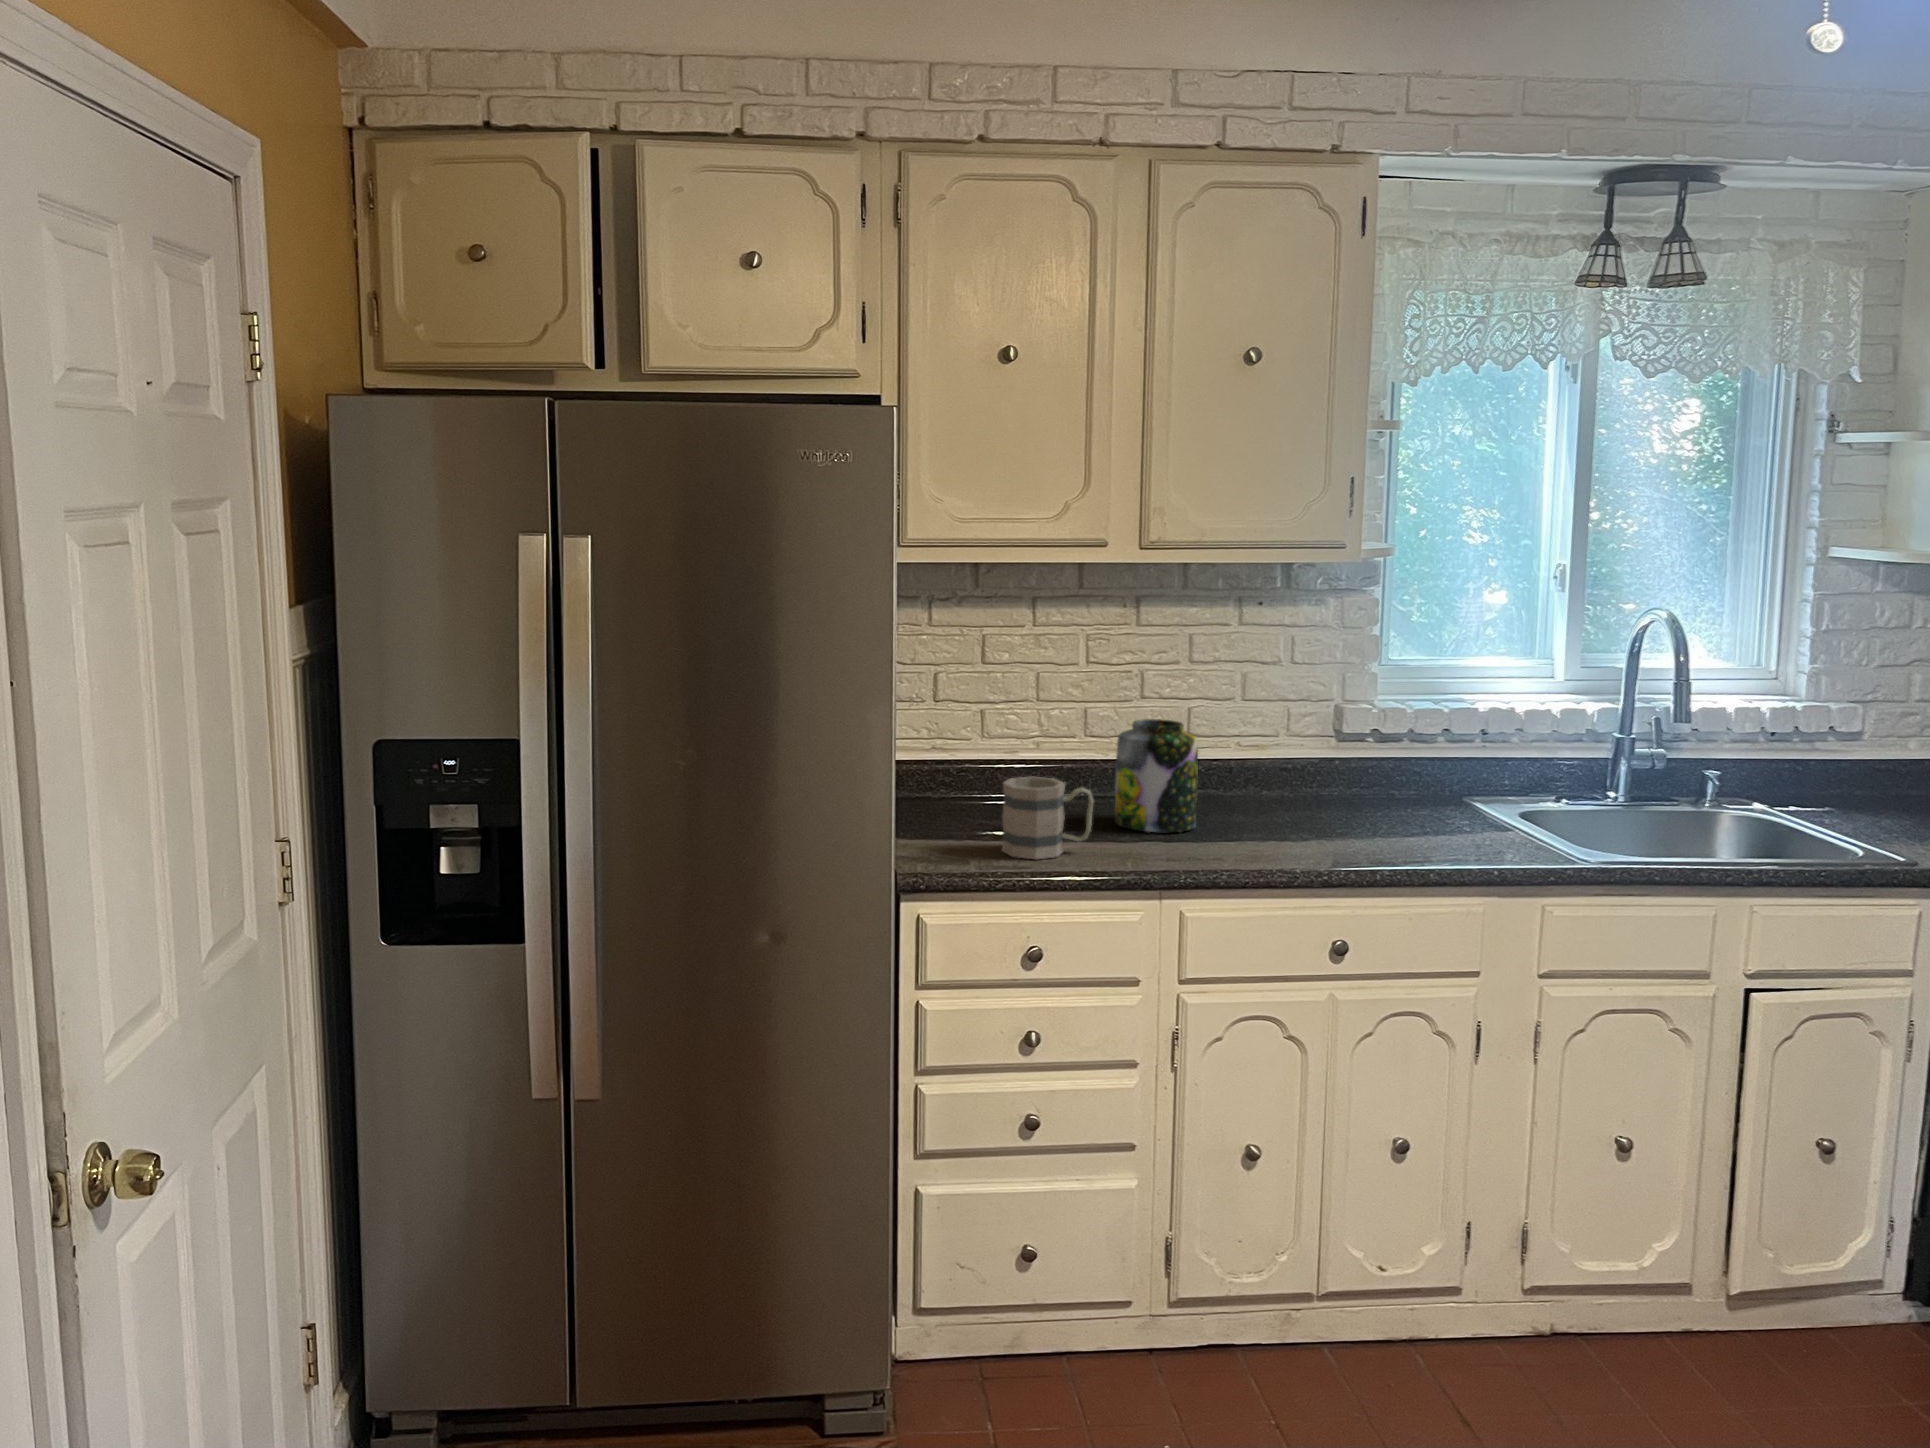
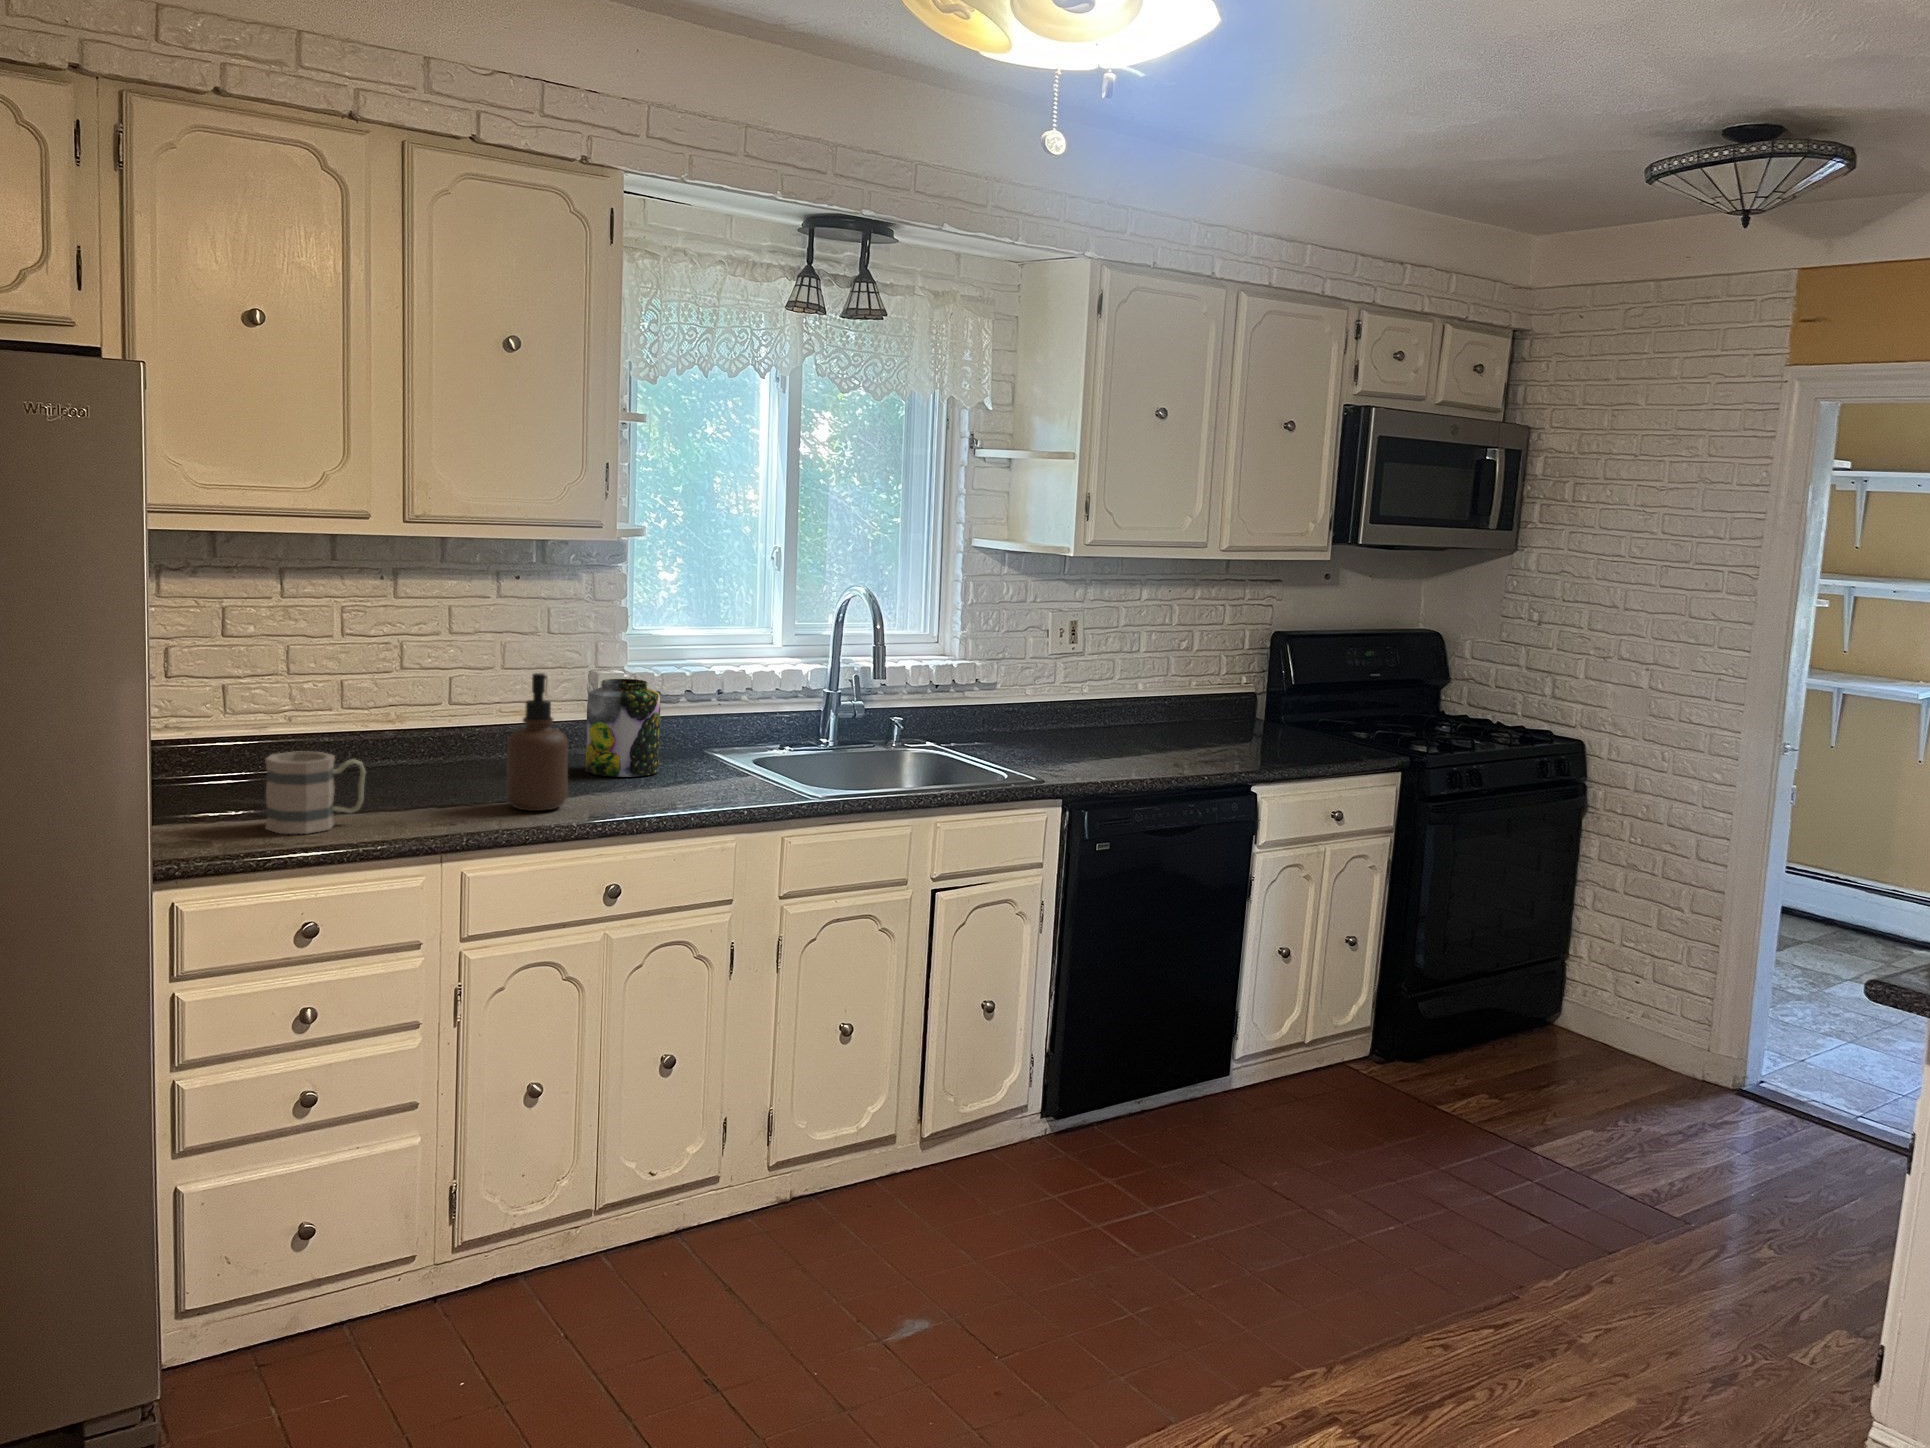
soap dispenser: none [1234,706,1300,854] -> present [506,673,568,811]
jar: present [1115,719,1198,832] -> present [586,679,660,777]

